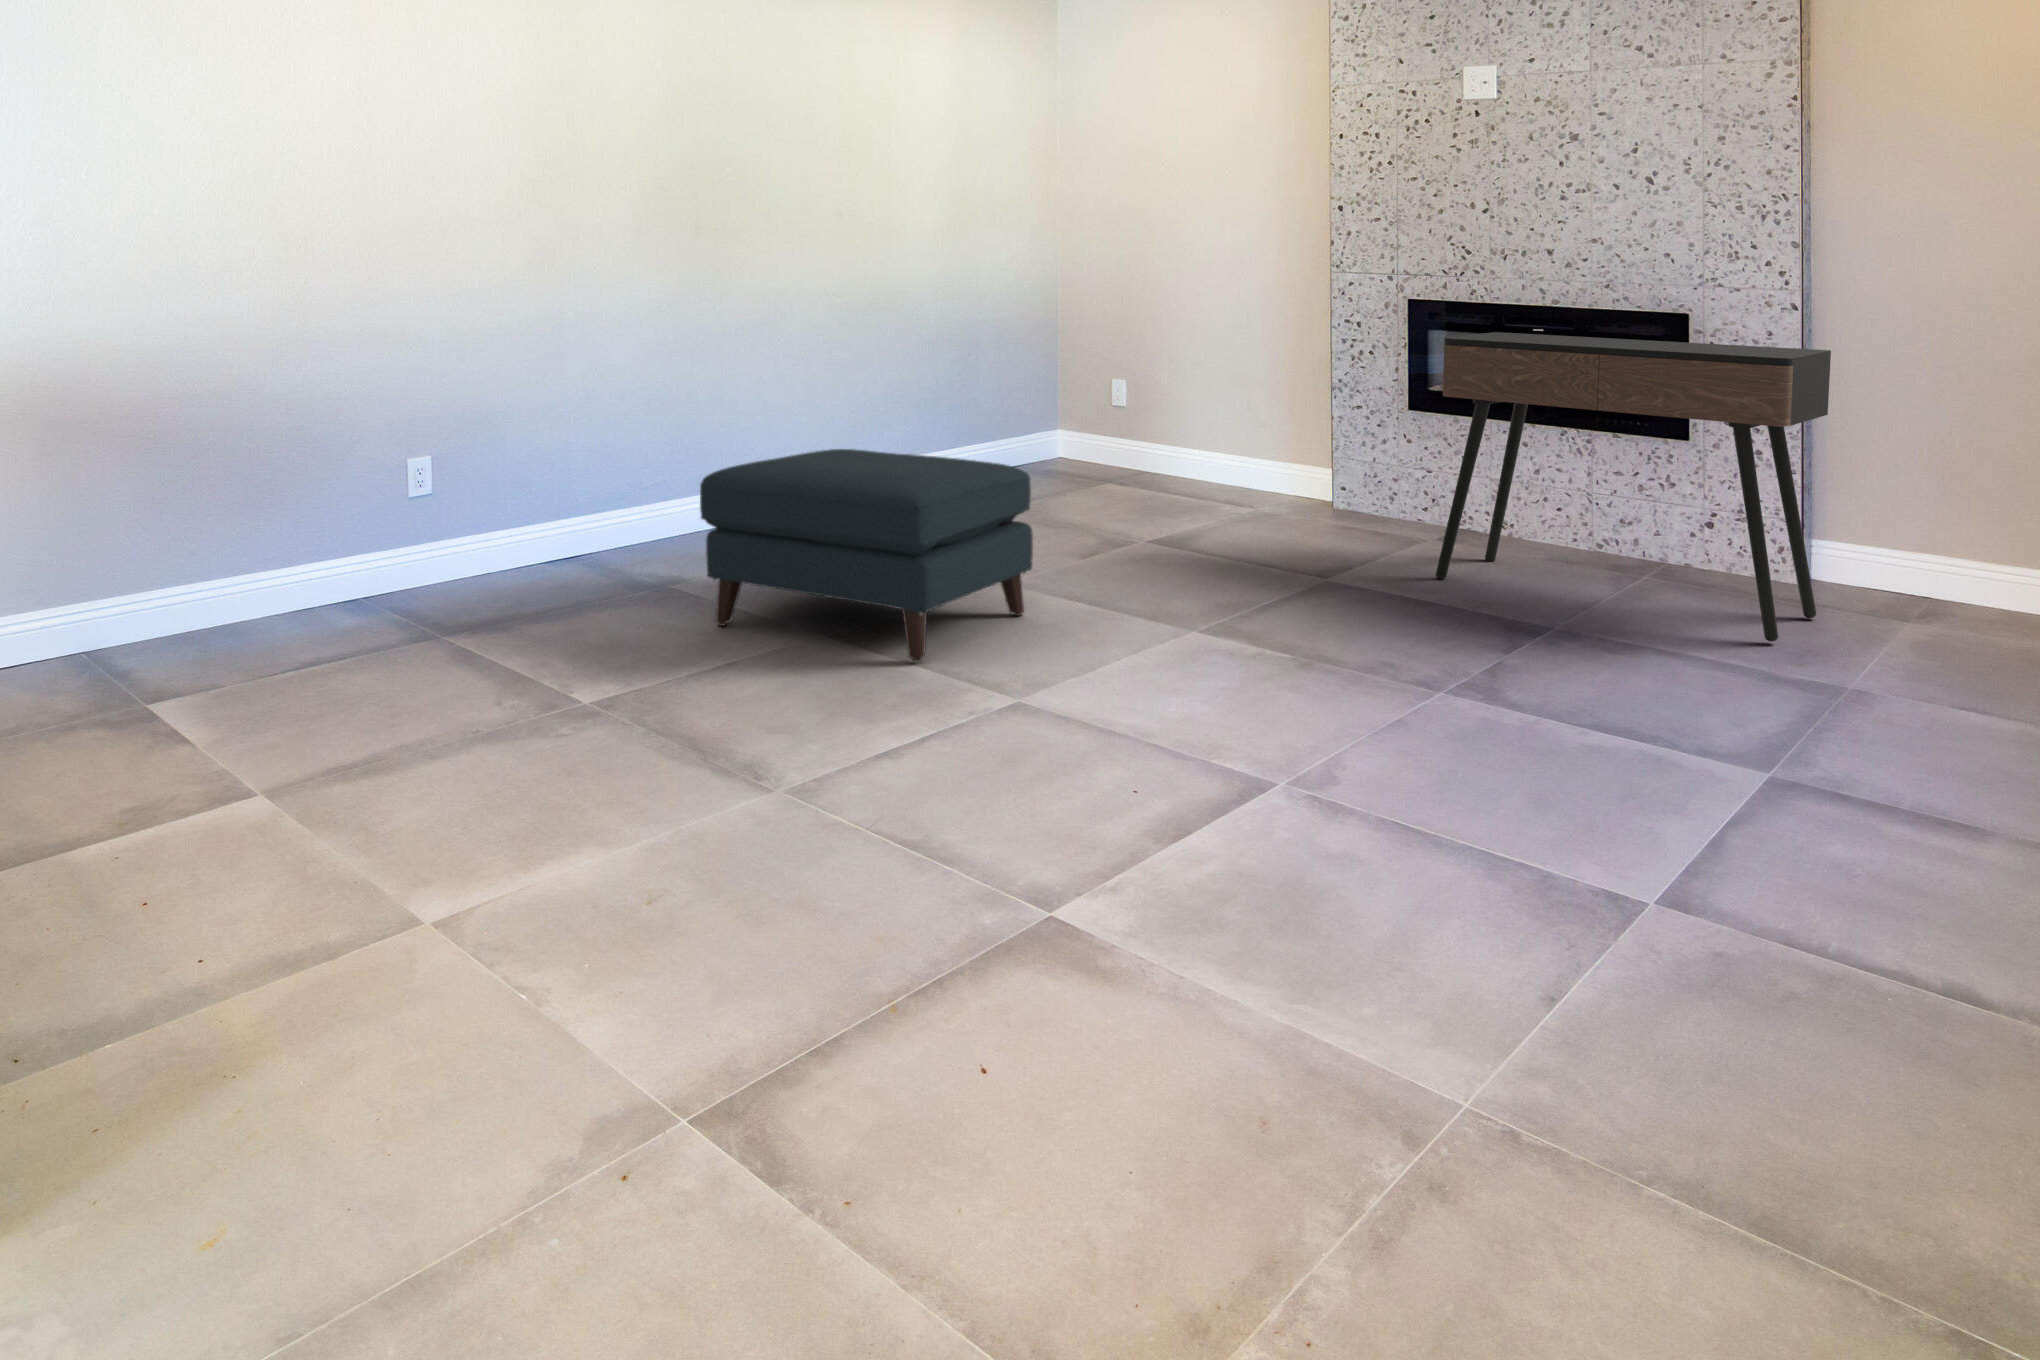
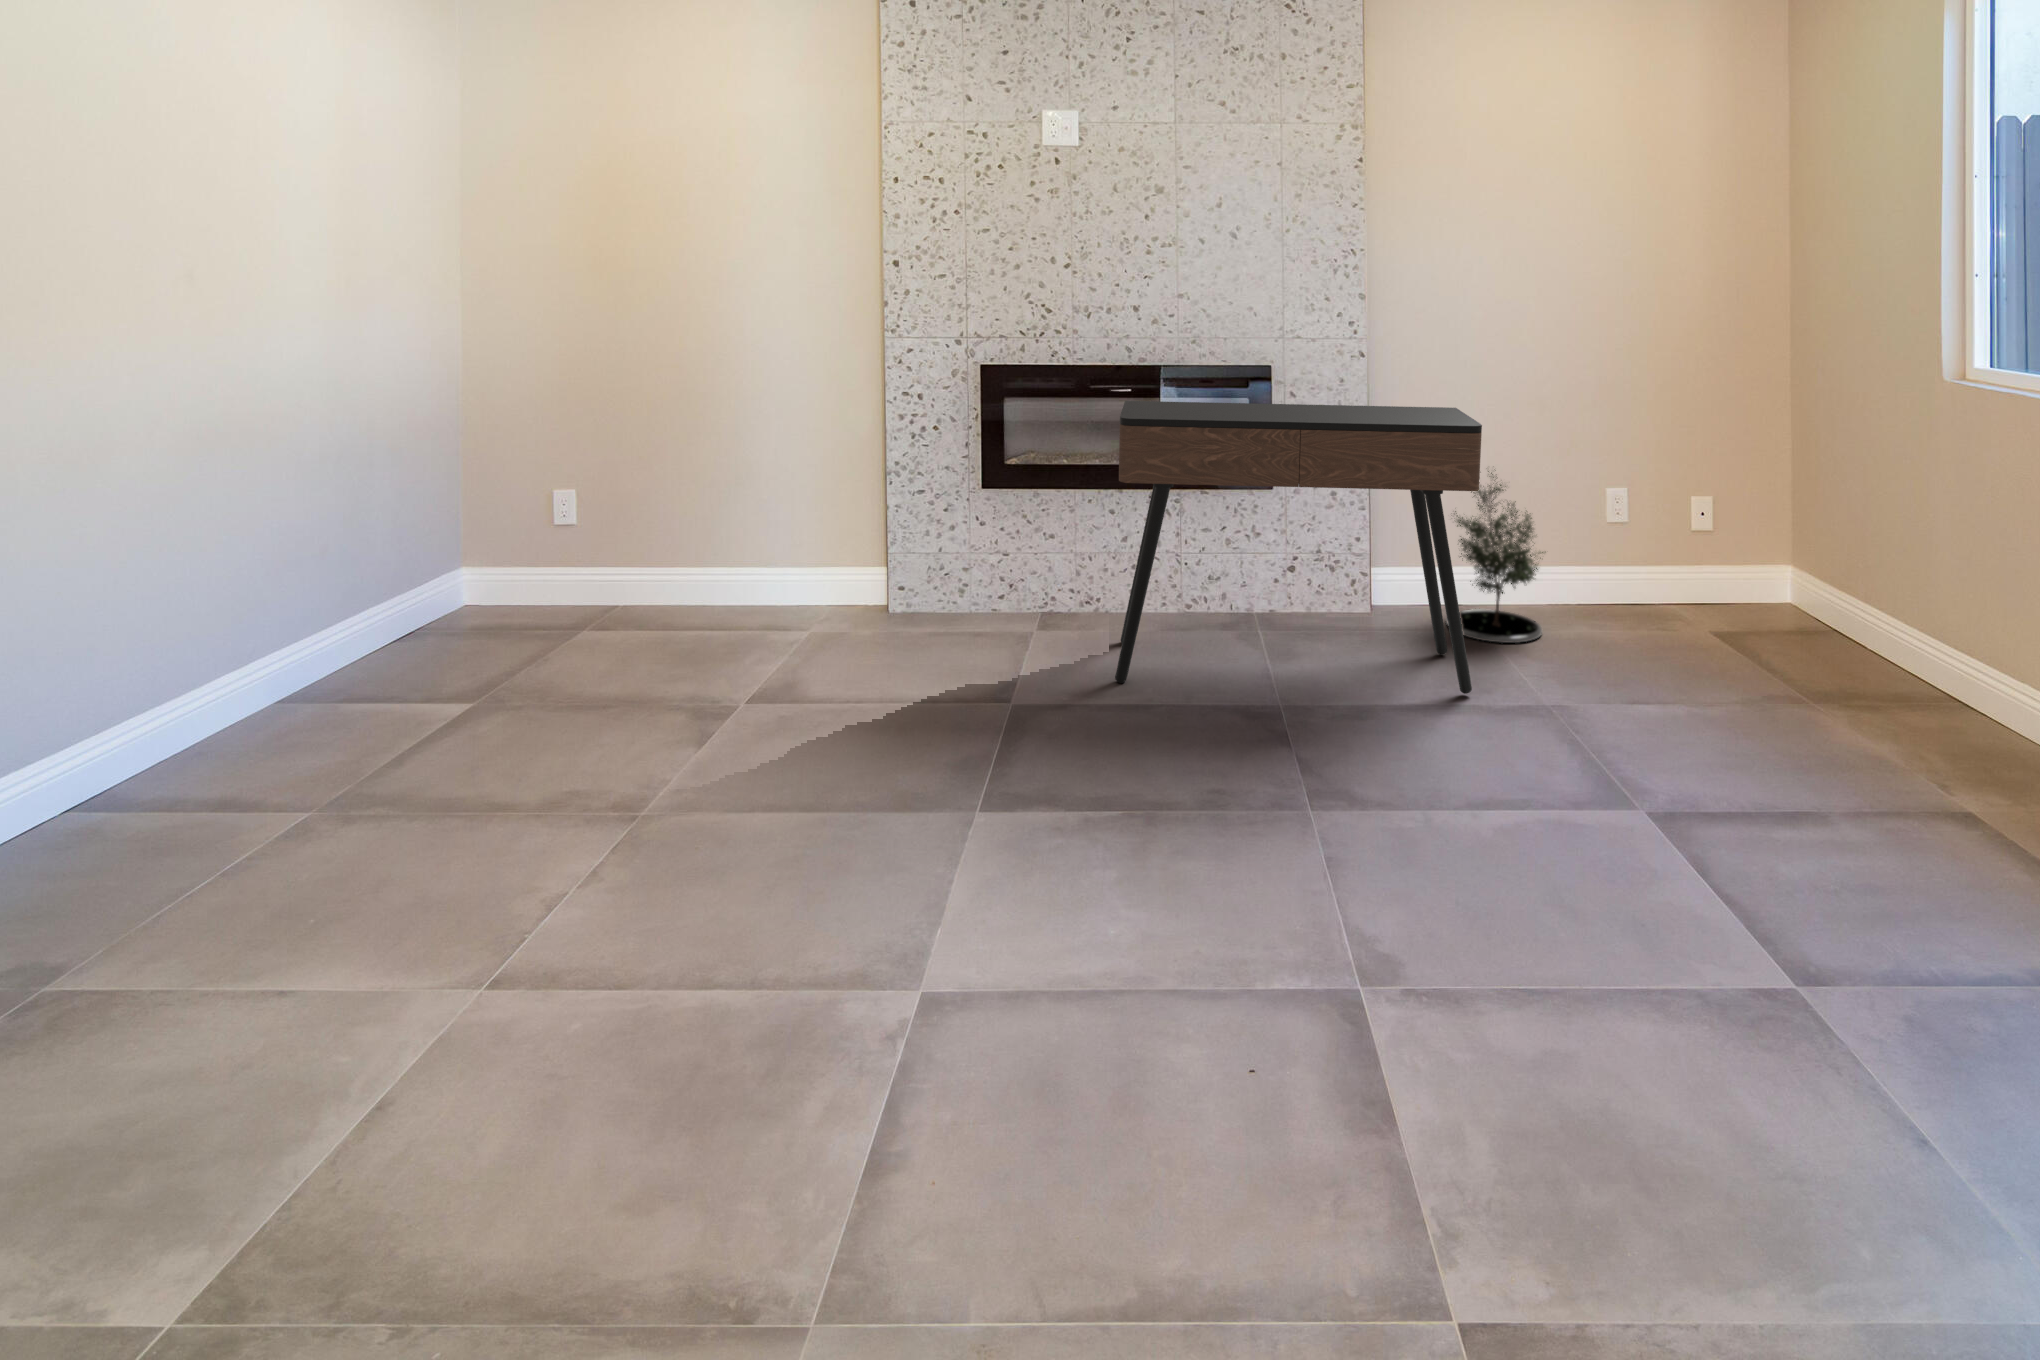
potted tree: none [1866,425,2006,629] -> present [1455,471,1546,643]
ottoman: present [700,449,1033,662] -> none [153,687,765,1144]

